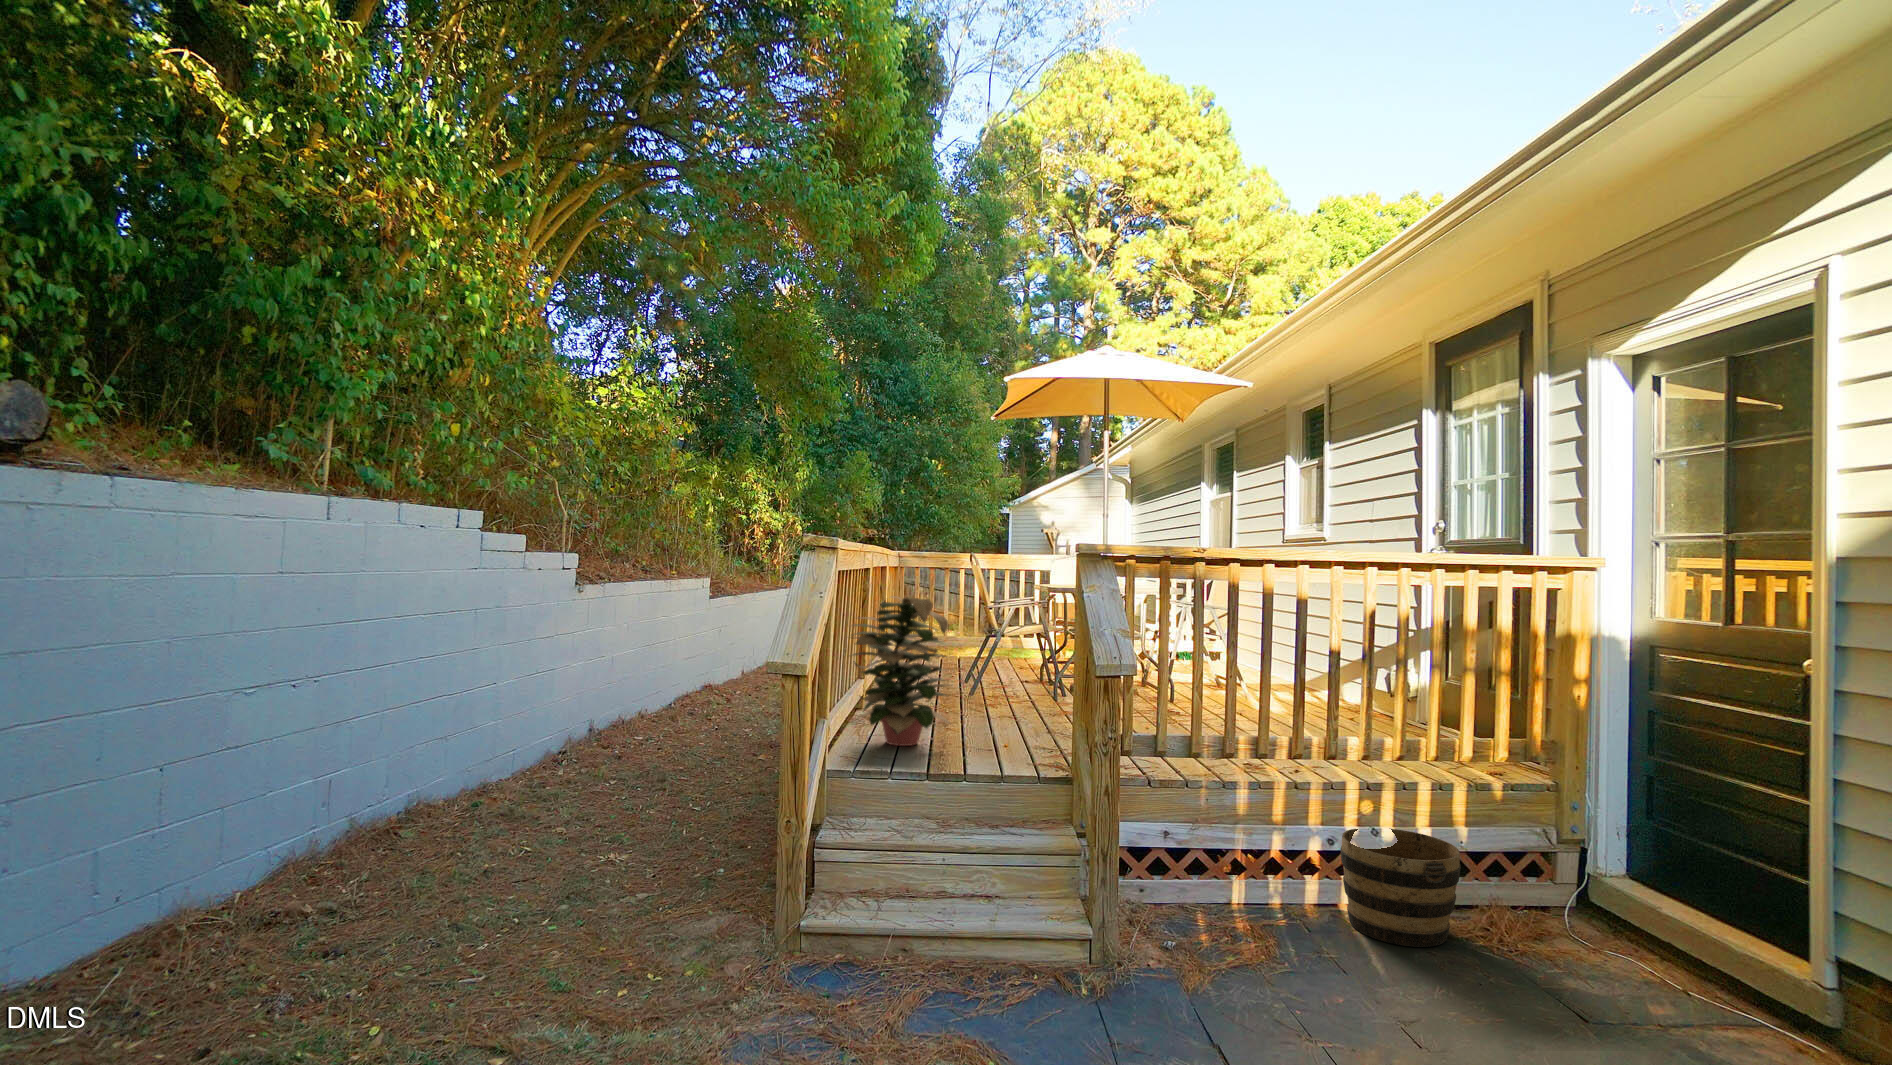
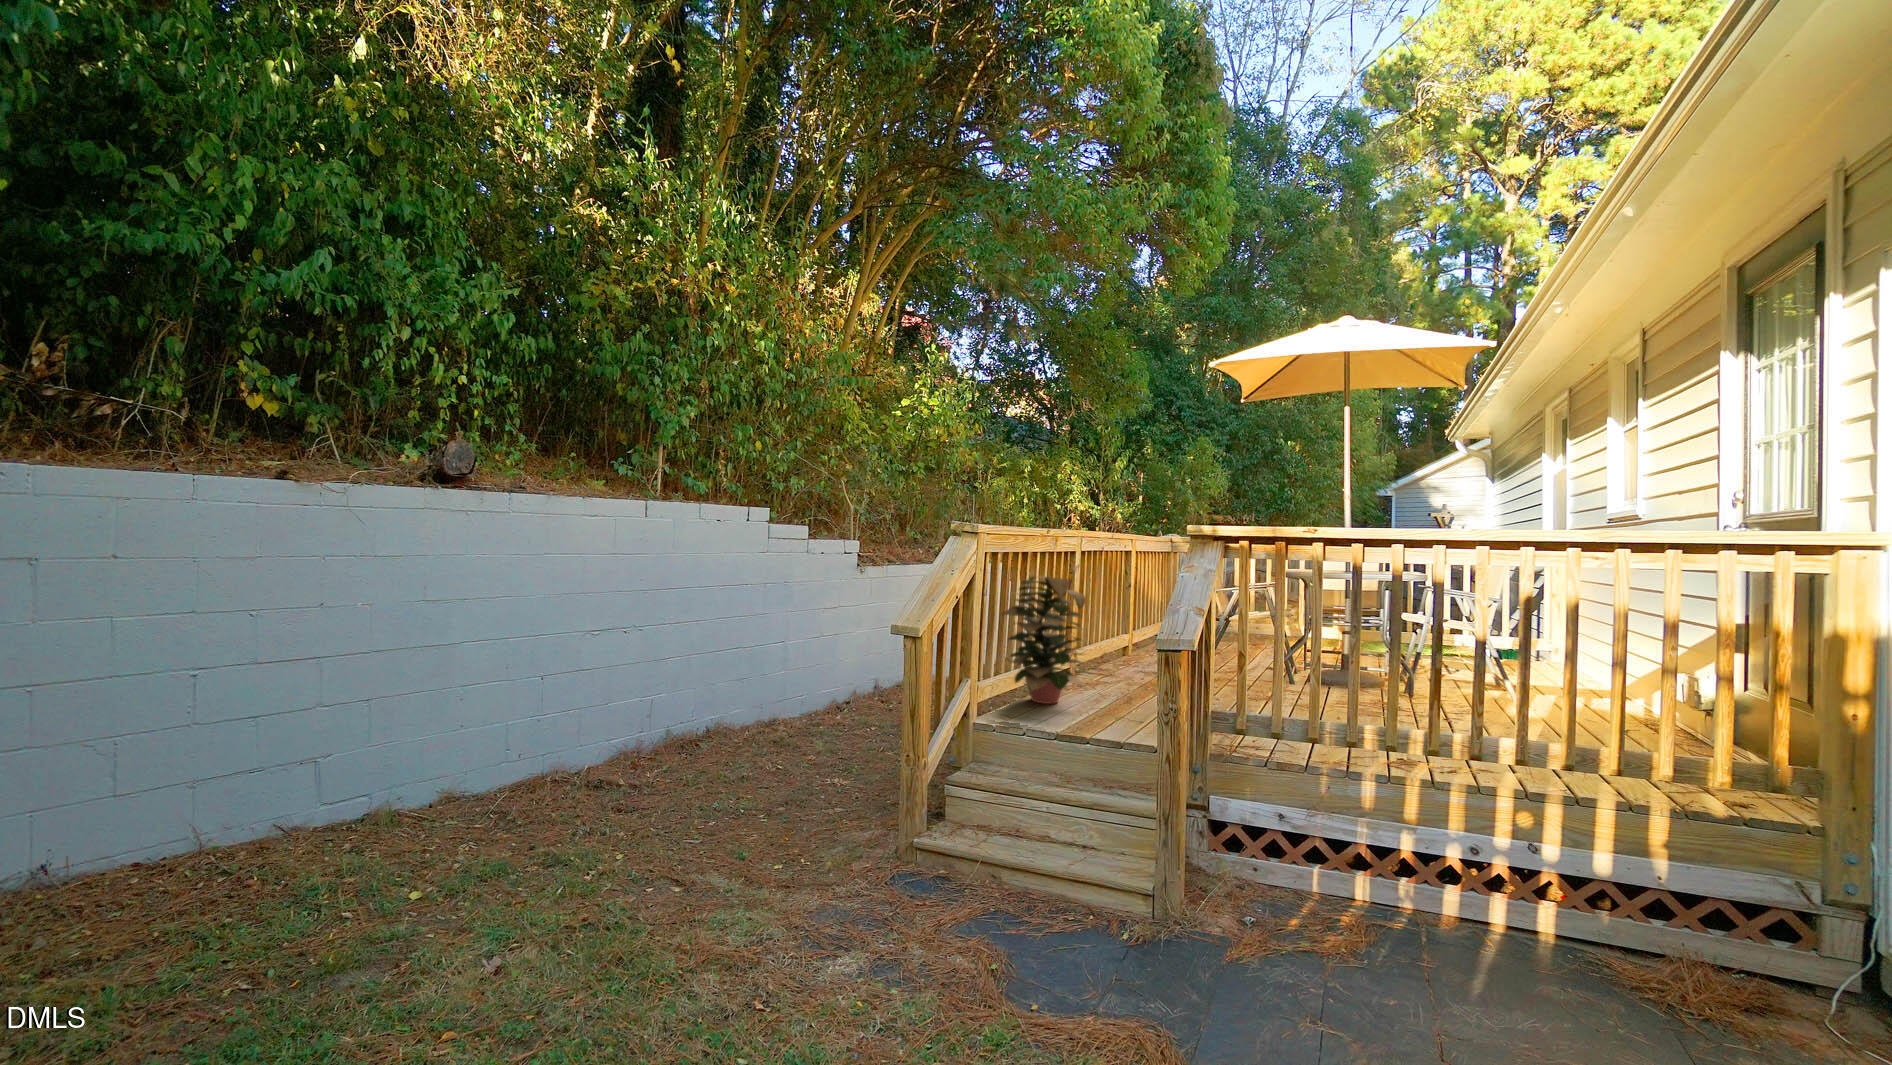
bucket: present [1340,829,1461,947] -> none [1483,841,1651,998]

